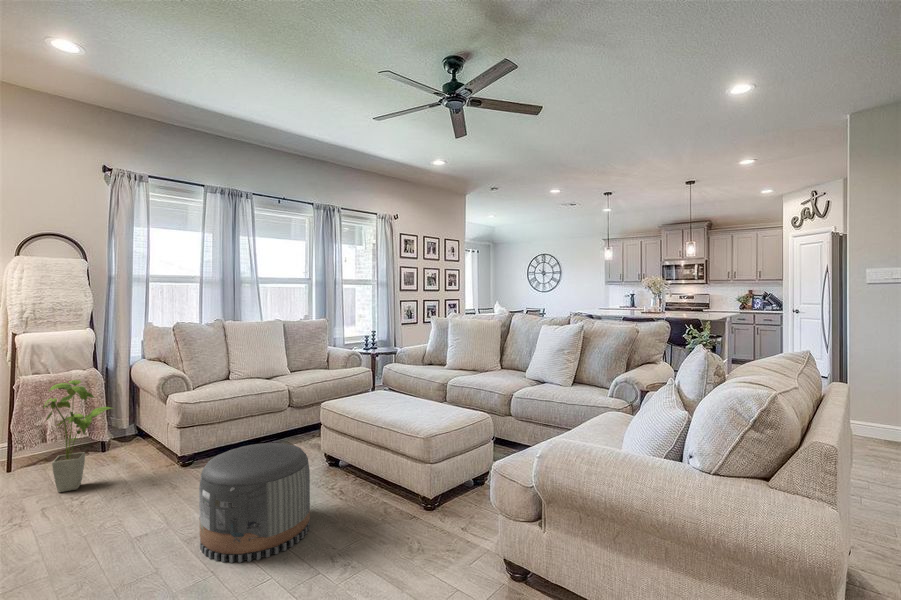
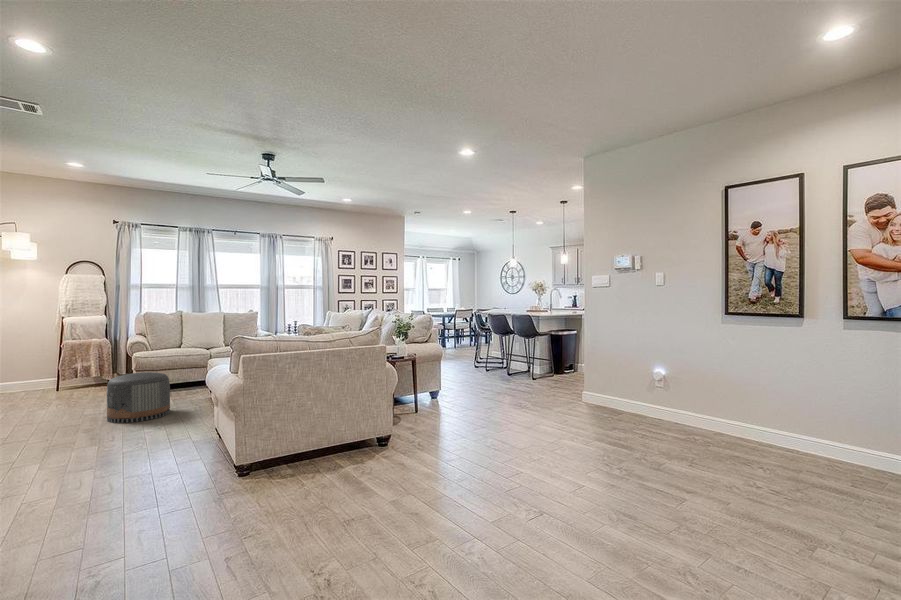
house plant: present [43,380,113,492] -> none [64,341,105,400]

